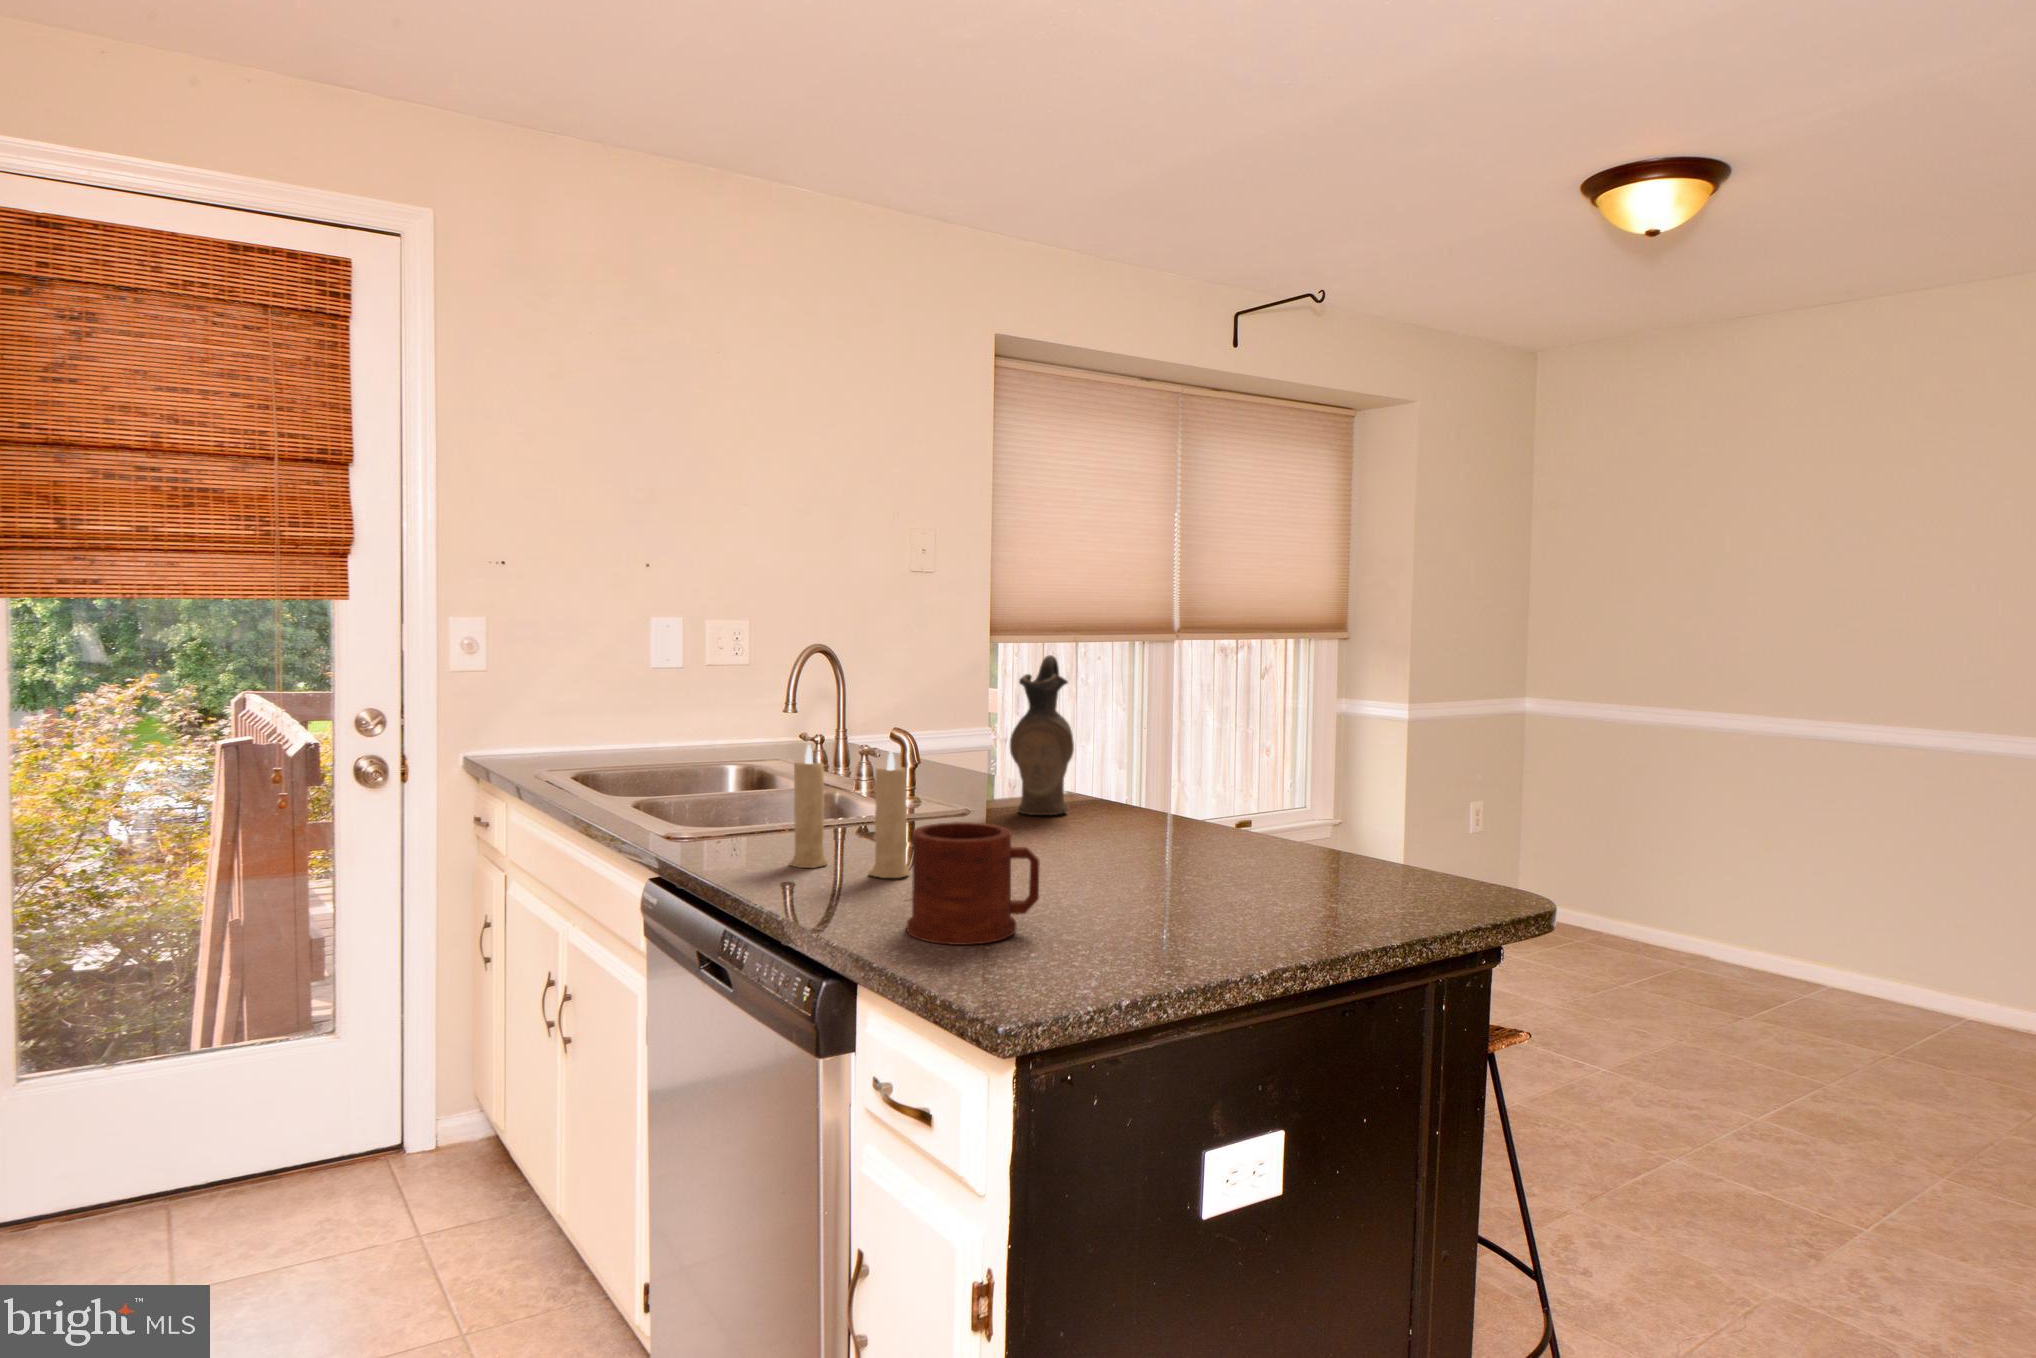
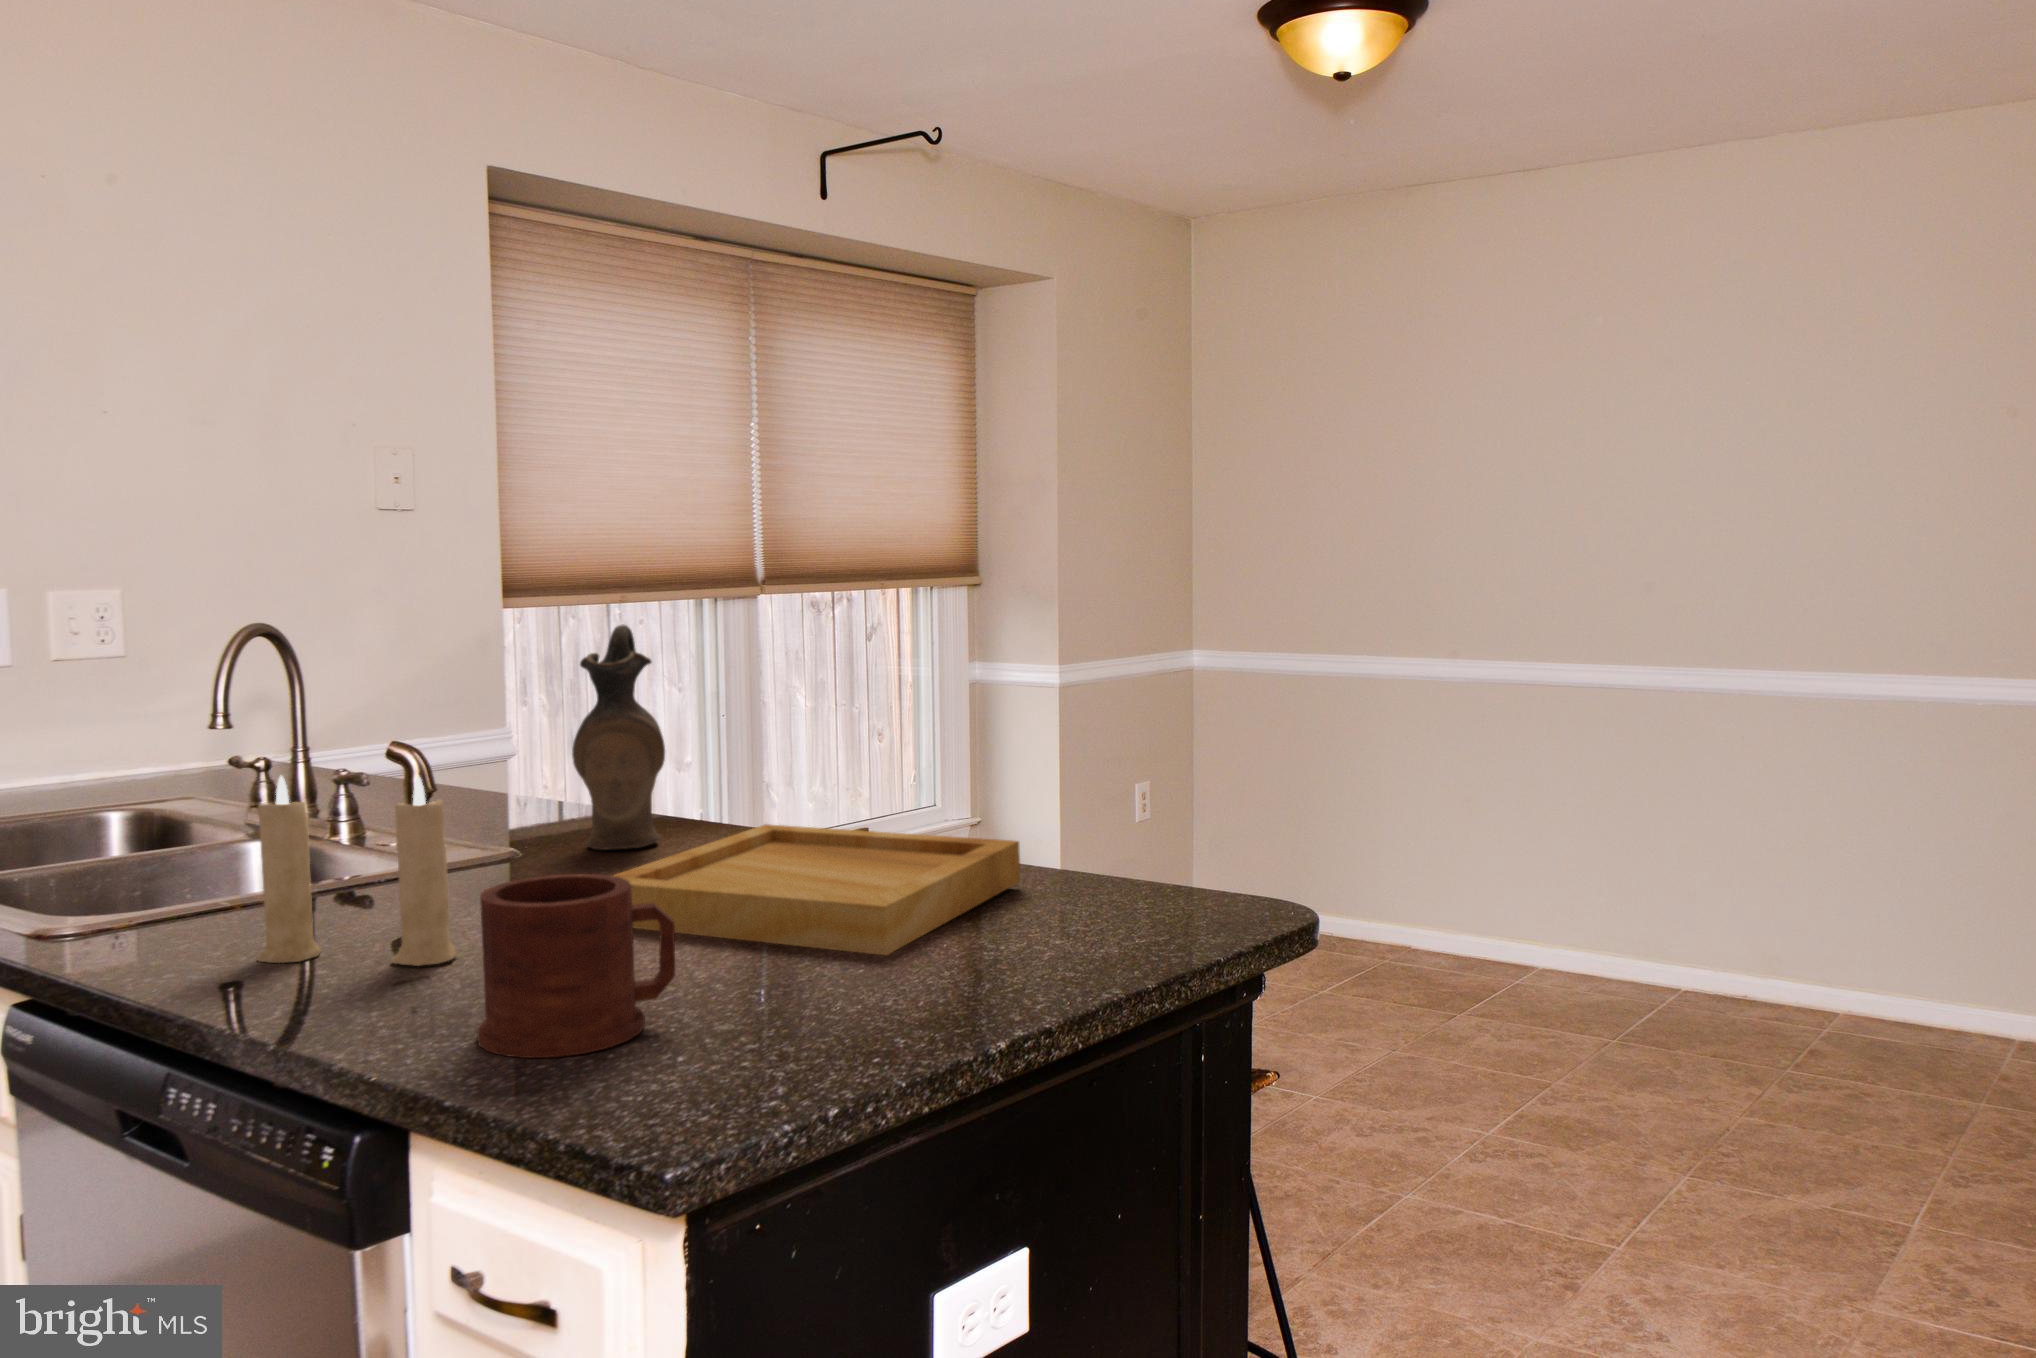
tray: none [1006,805,1323,904] -> present [613,824,1020,955]

